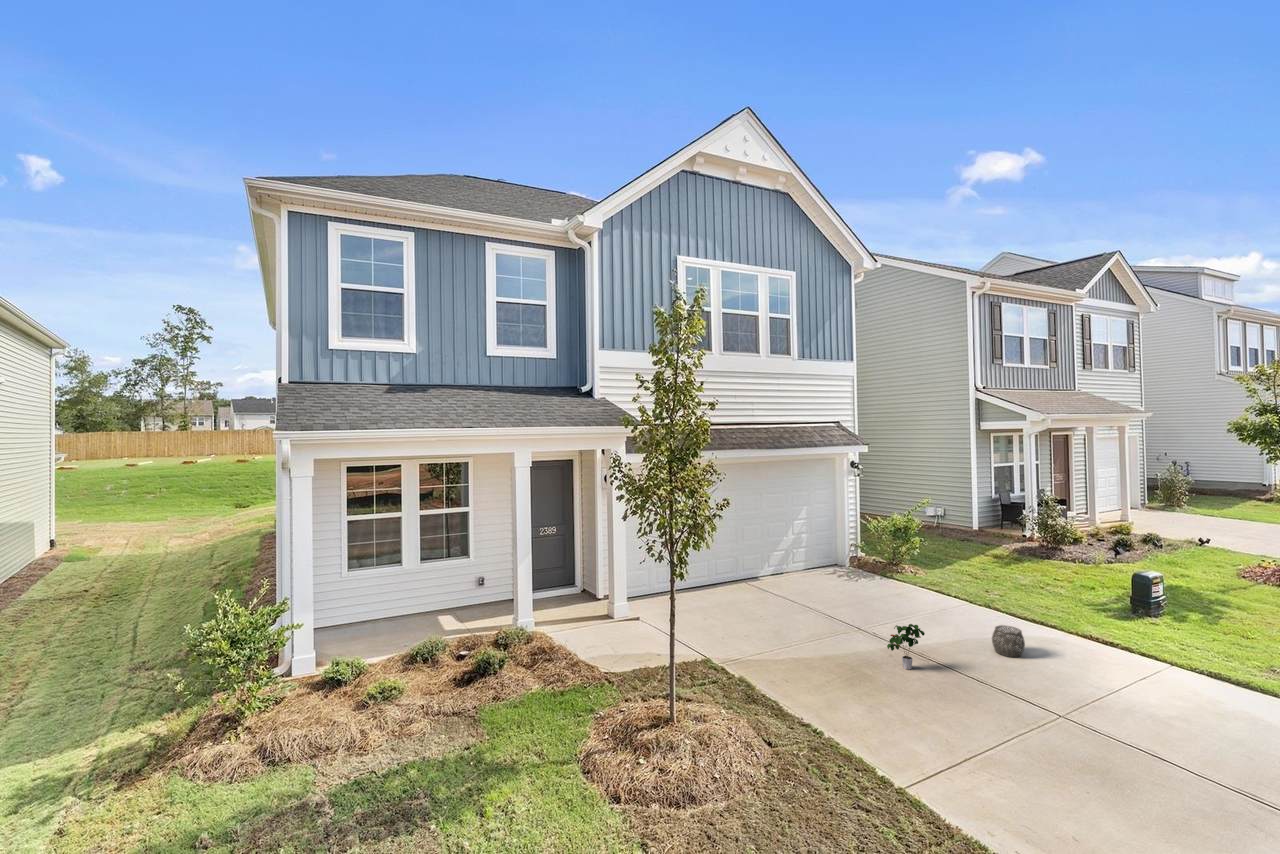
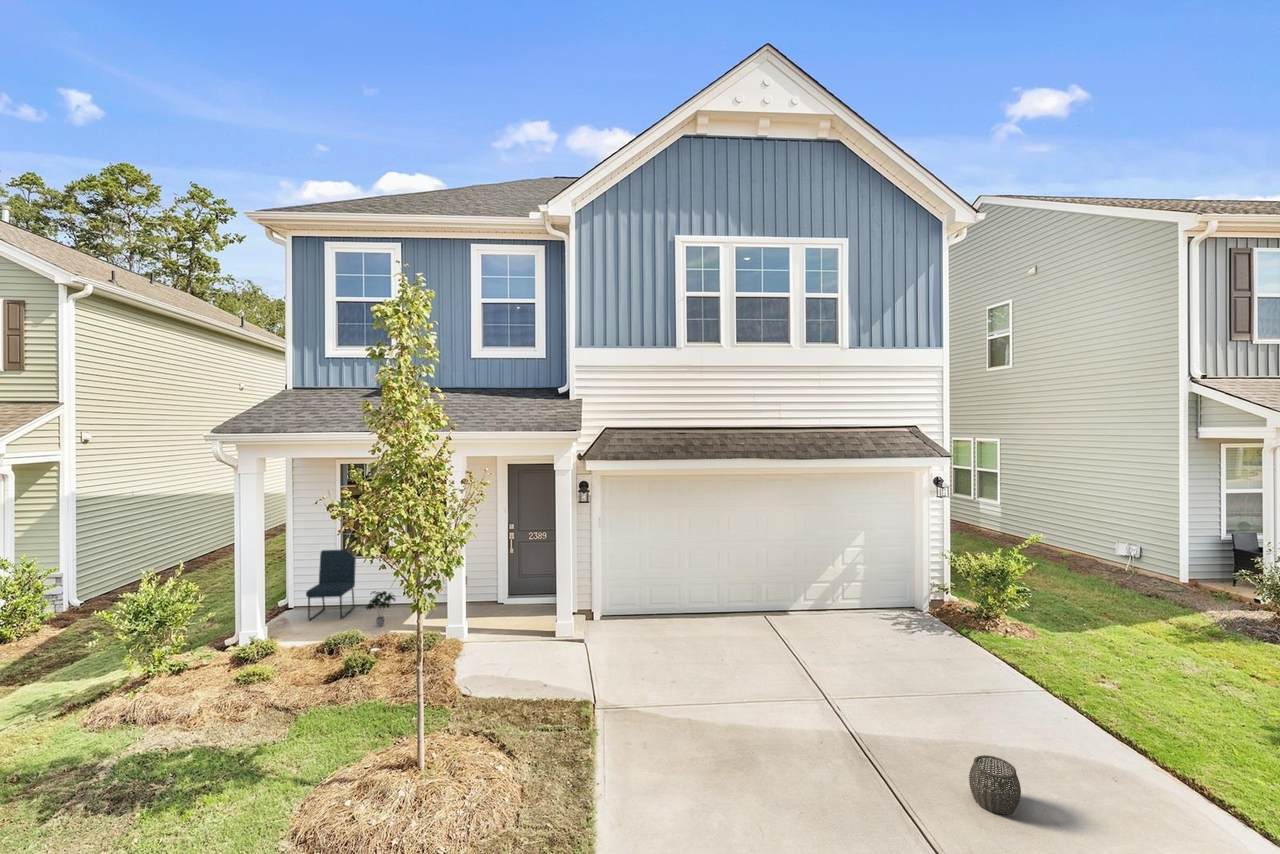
chair: none [325,557,371,638] -> present [306,550,356,621]
potted plant: present [887,624,925,670] -> present [366,591,395,627]

